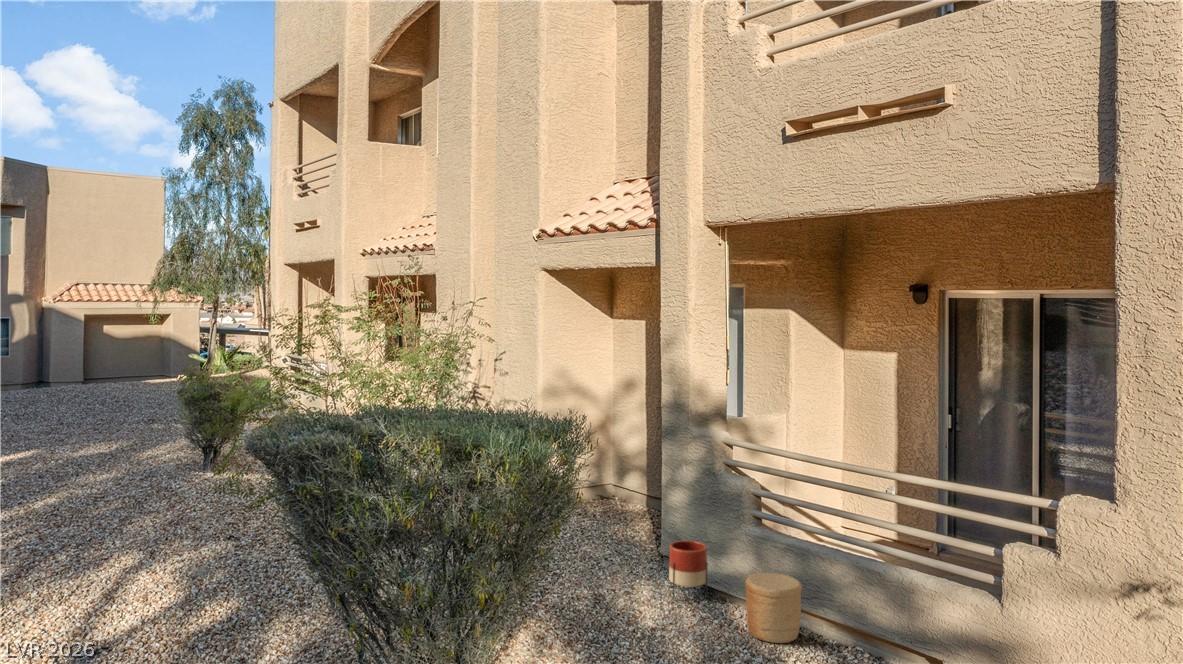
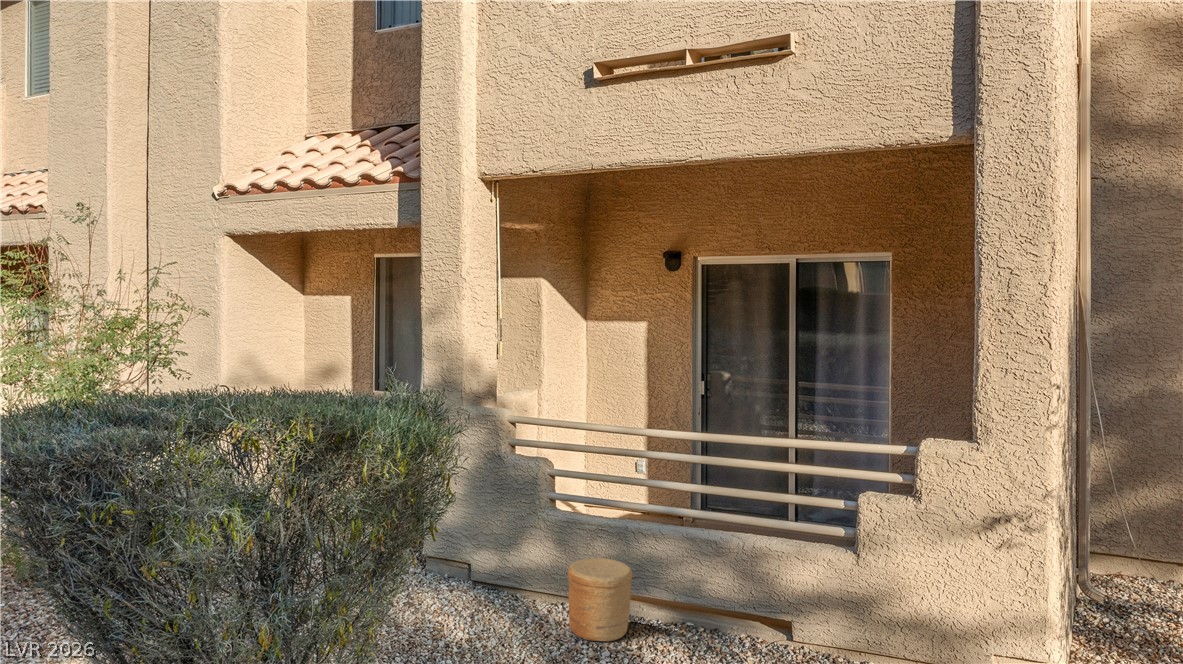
planter: present [669,541,707,599] -> none [451,533,500,610]

